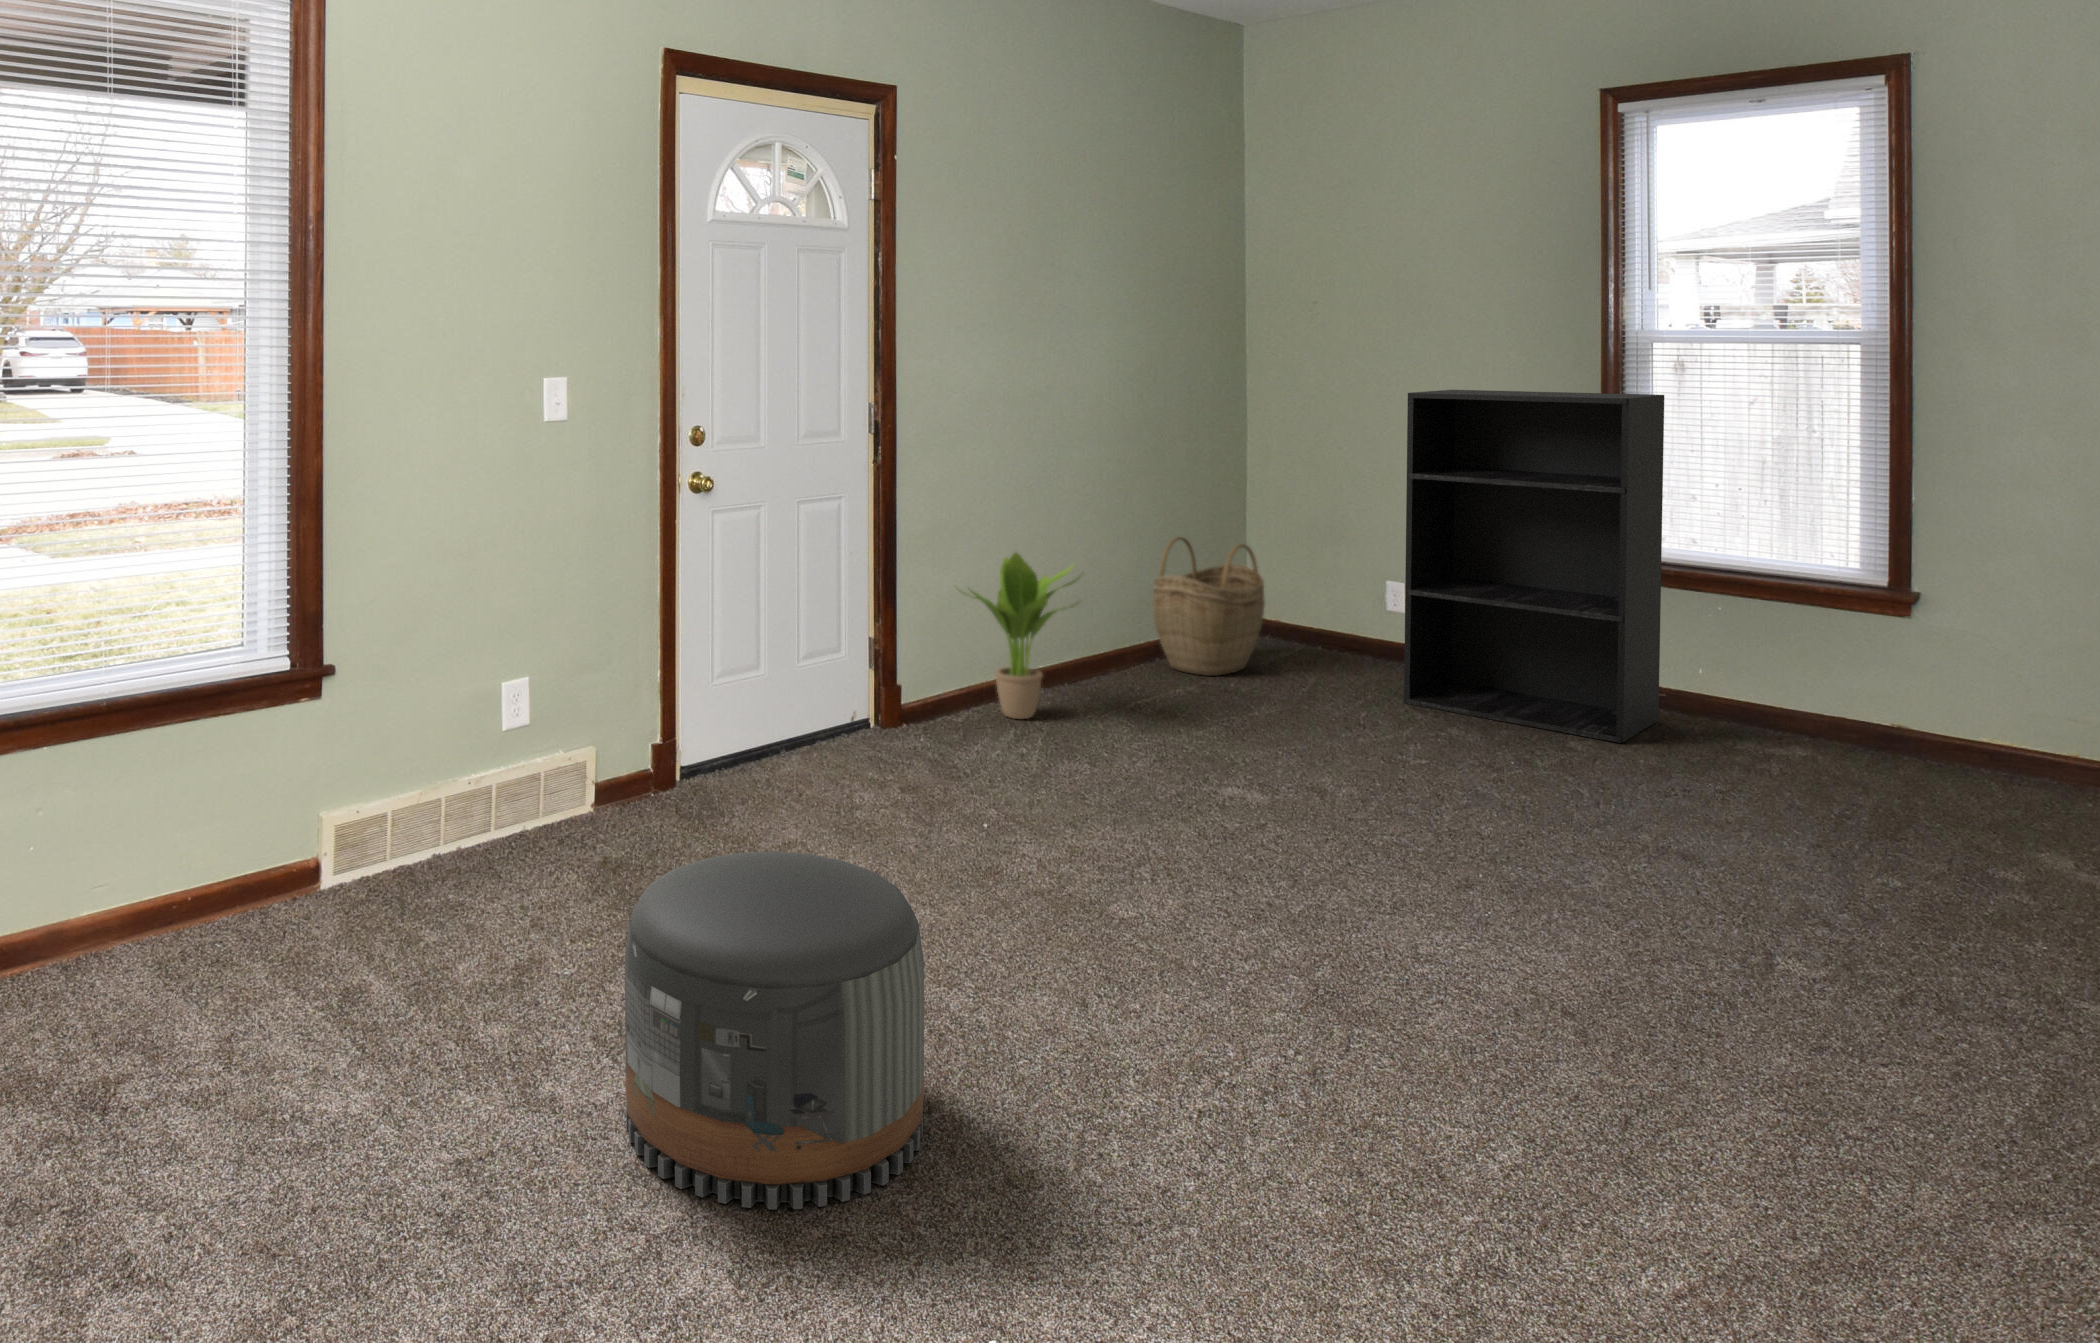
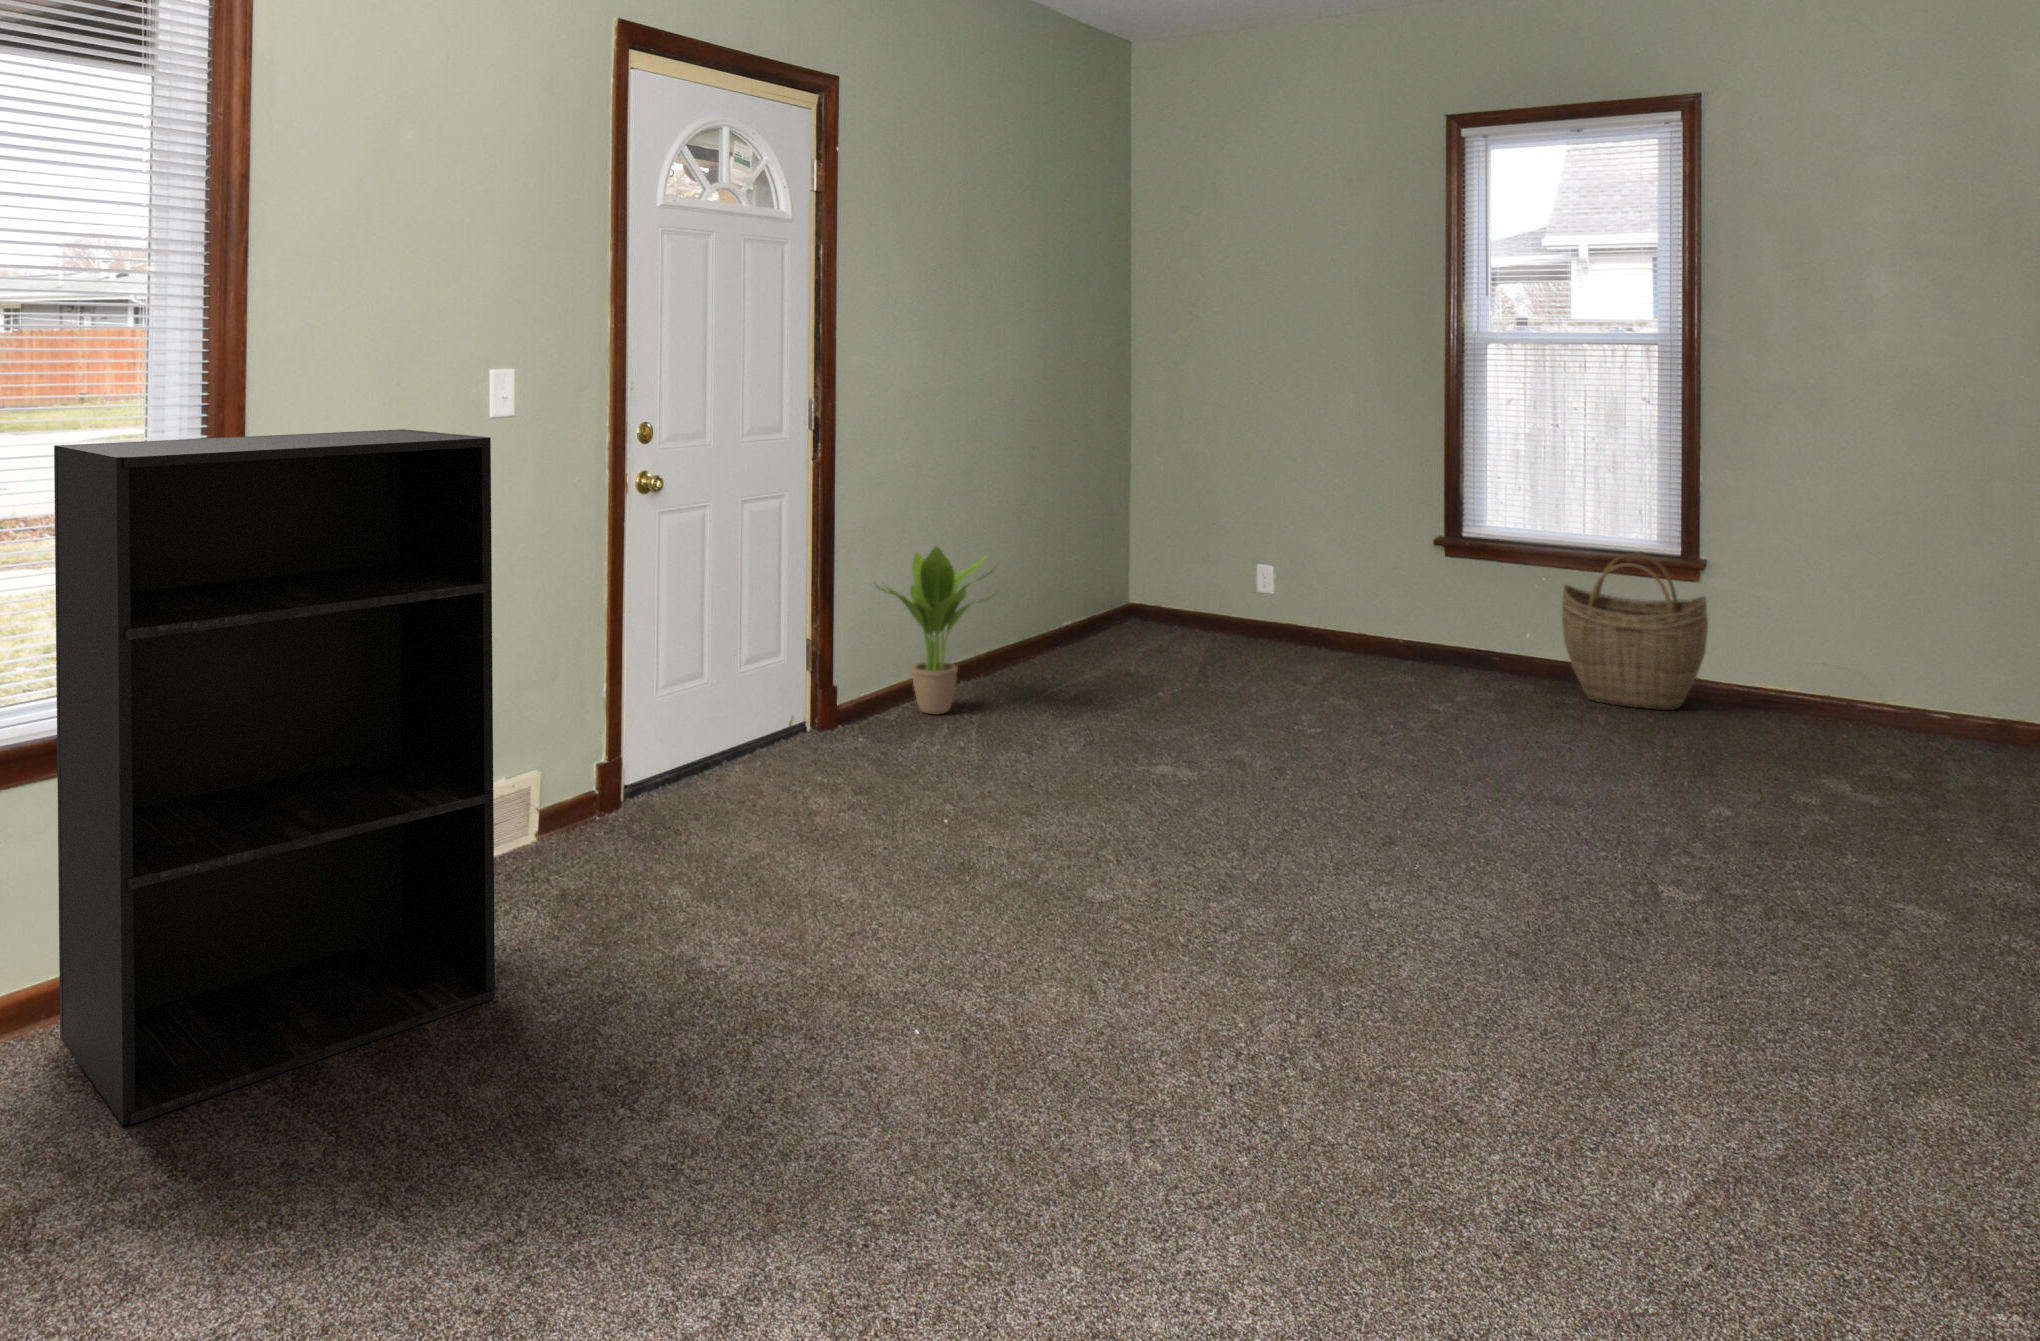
bookshelf: present [1404,390,1664,743] -> present [54,429,495,1125]
woven basket: present [1153,537,1265,676] -> present [1562,553,1708,710]
pouf: present [625,851,924,1210] -> none [658,864,977,1251]

